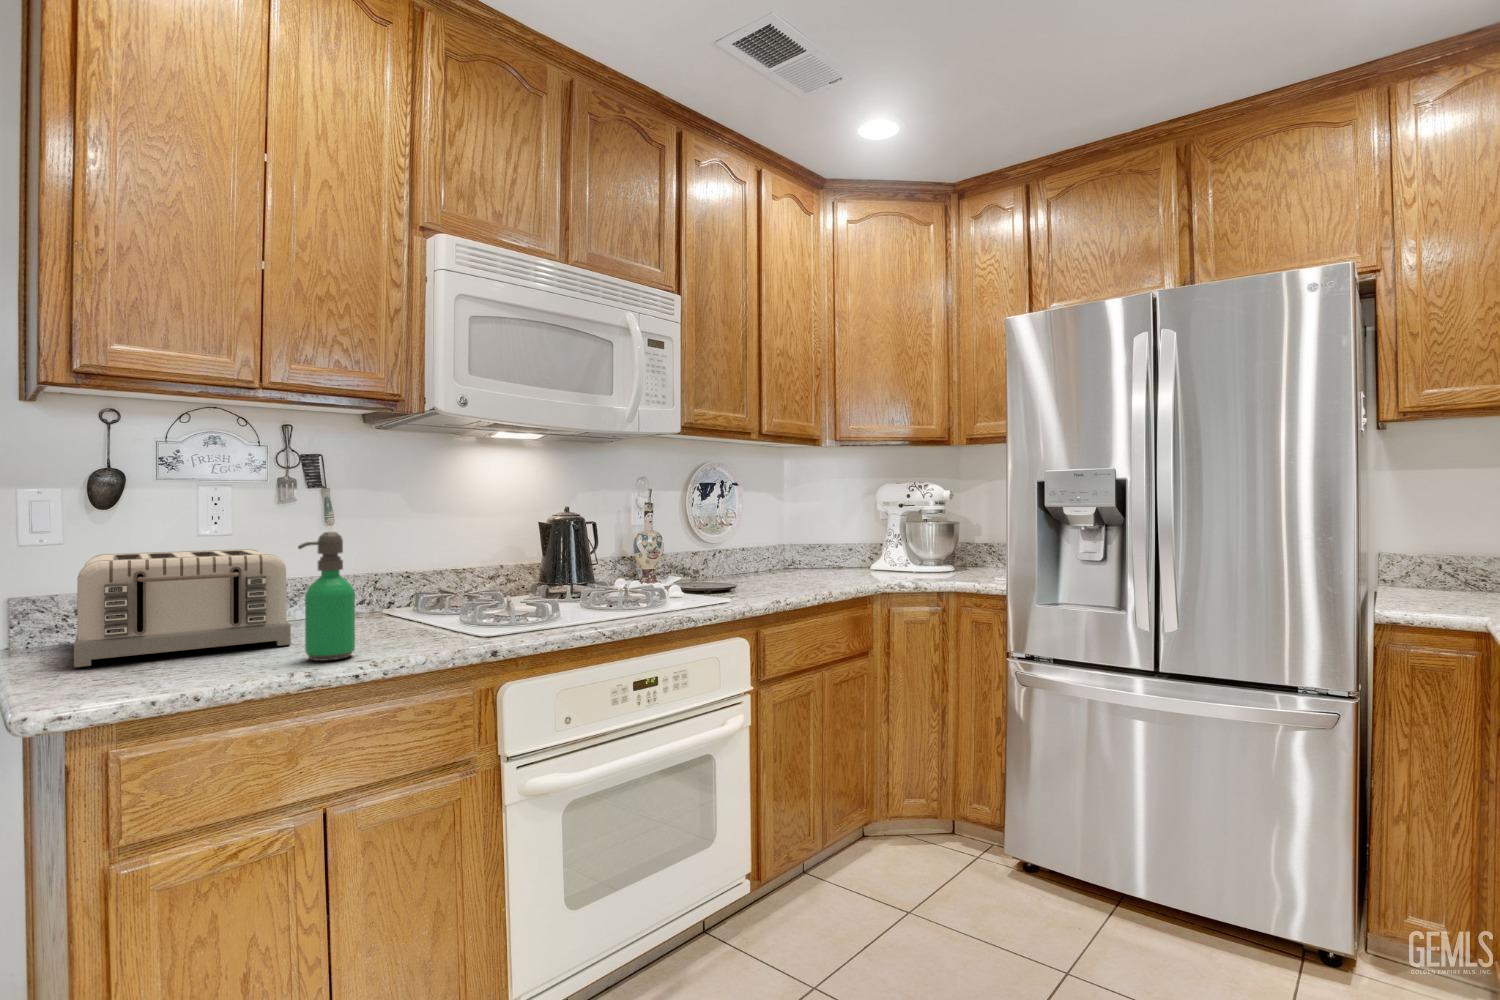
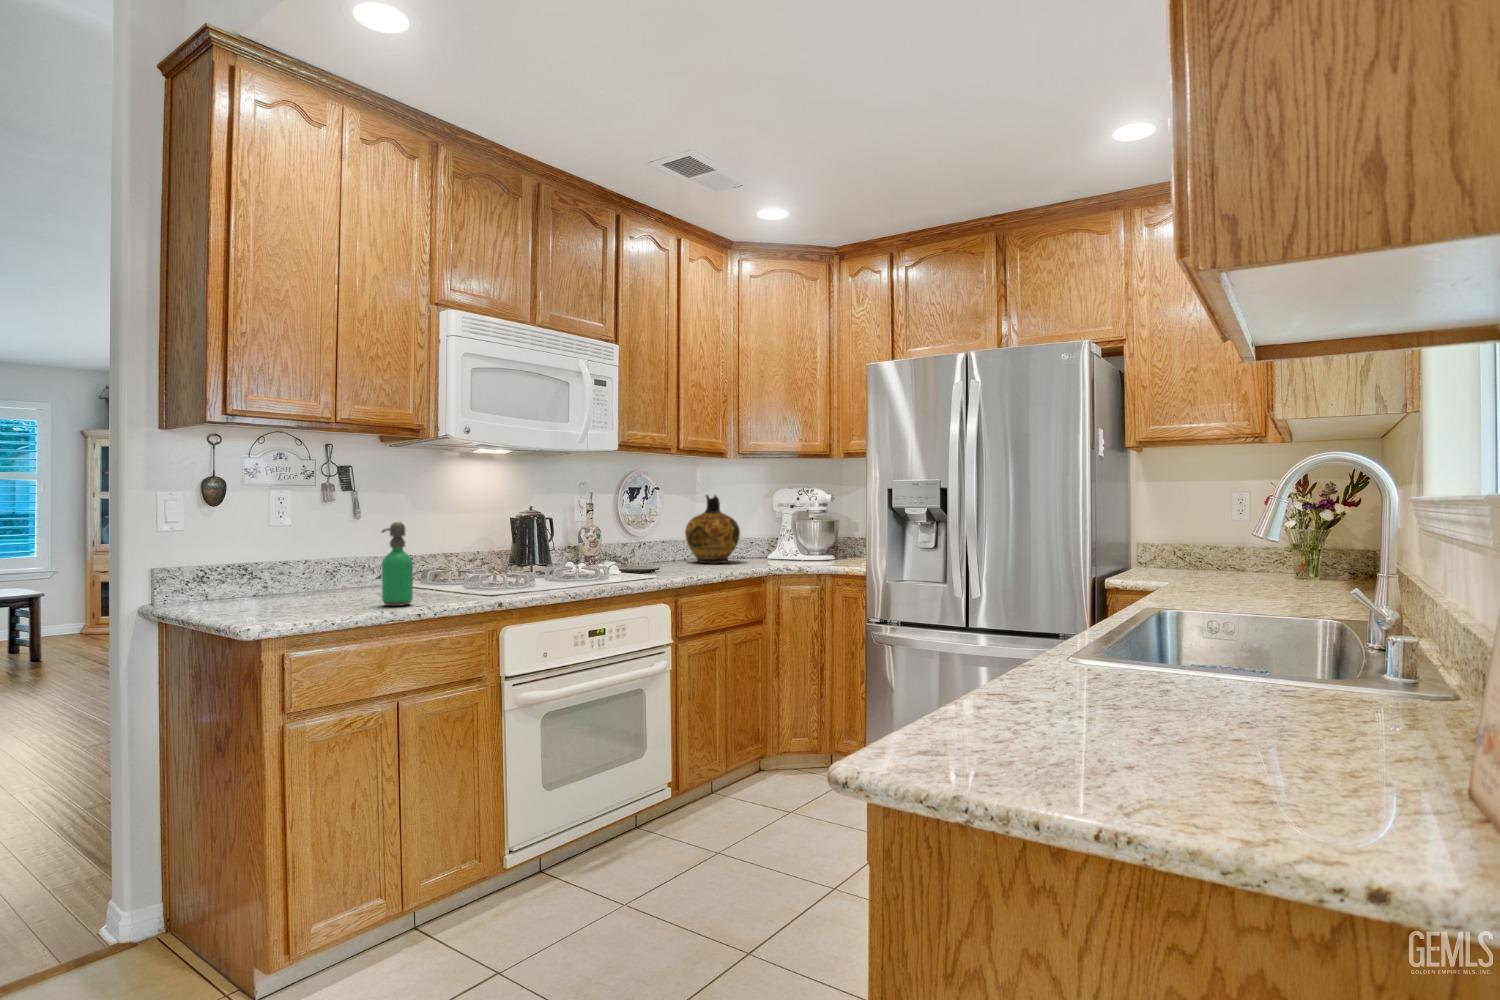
ceramic jug: none [768,490,836,576] -> present [685,495,740,563]
toaster: present [74,549,291,667] -> none [201,536,358,609]

